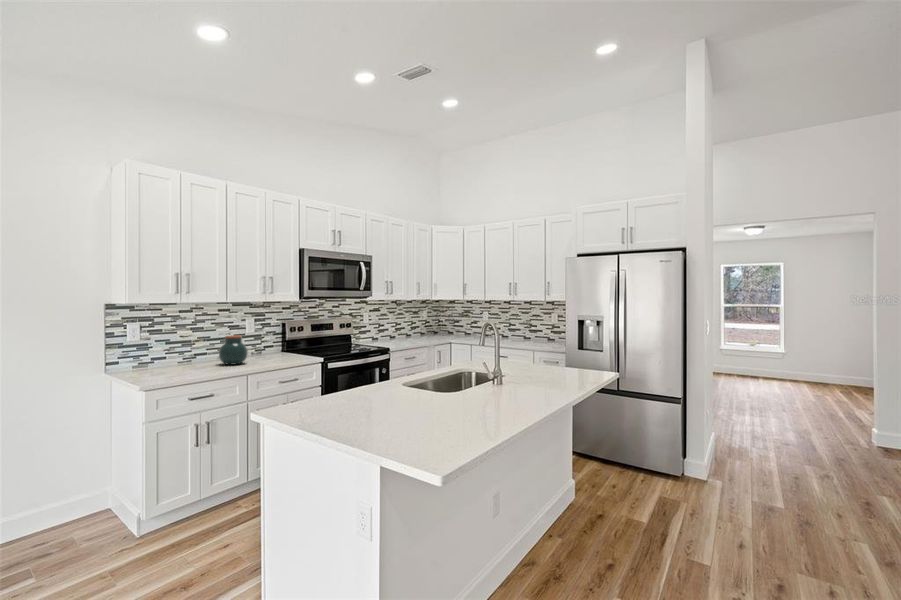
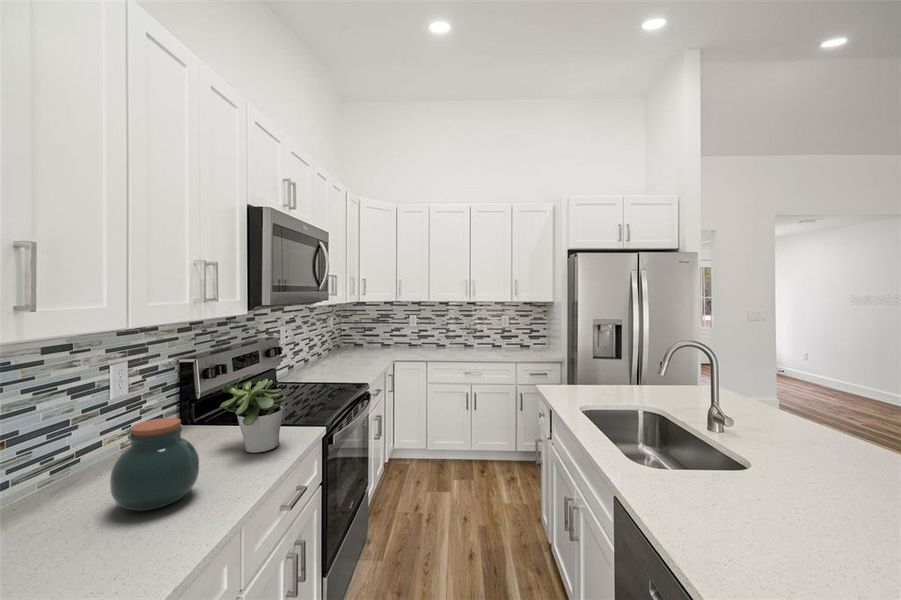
potted plant: none [271,328,298,360] -> present [220,377,287,453]

